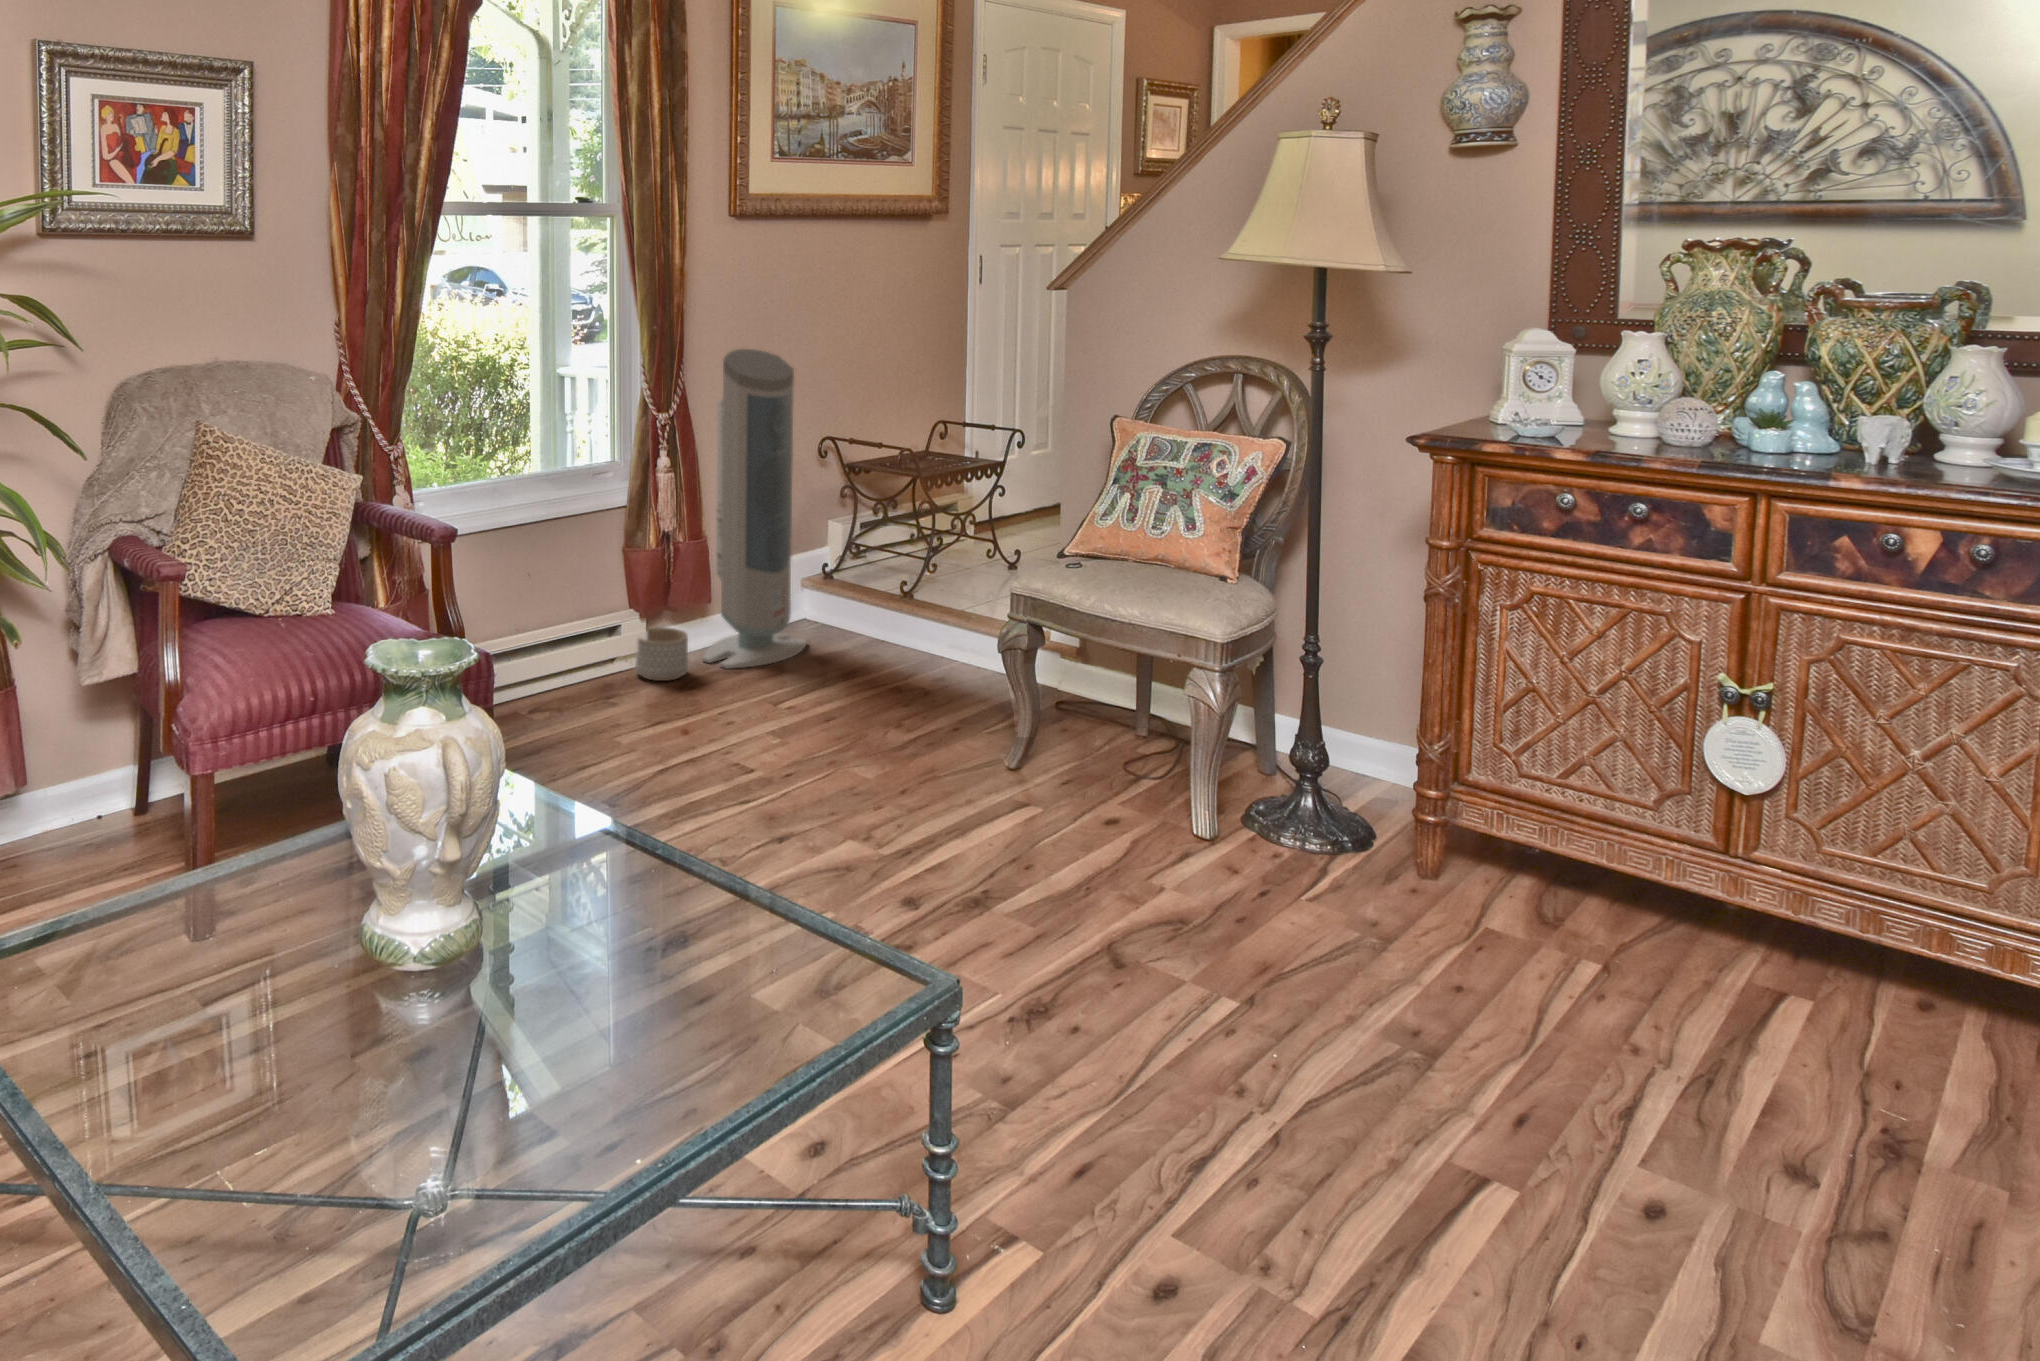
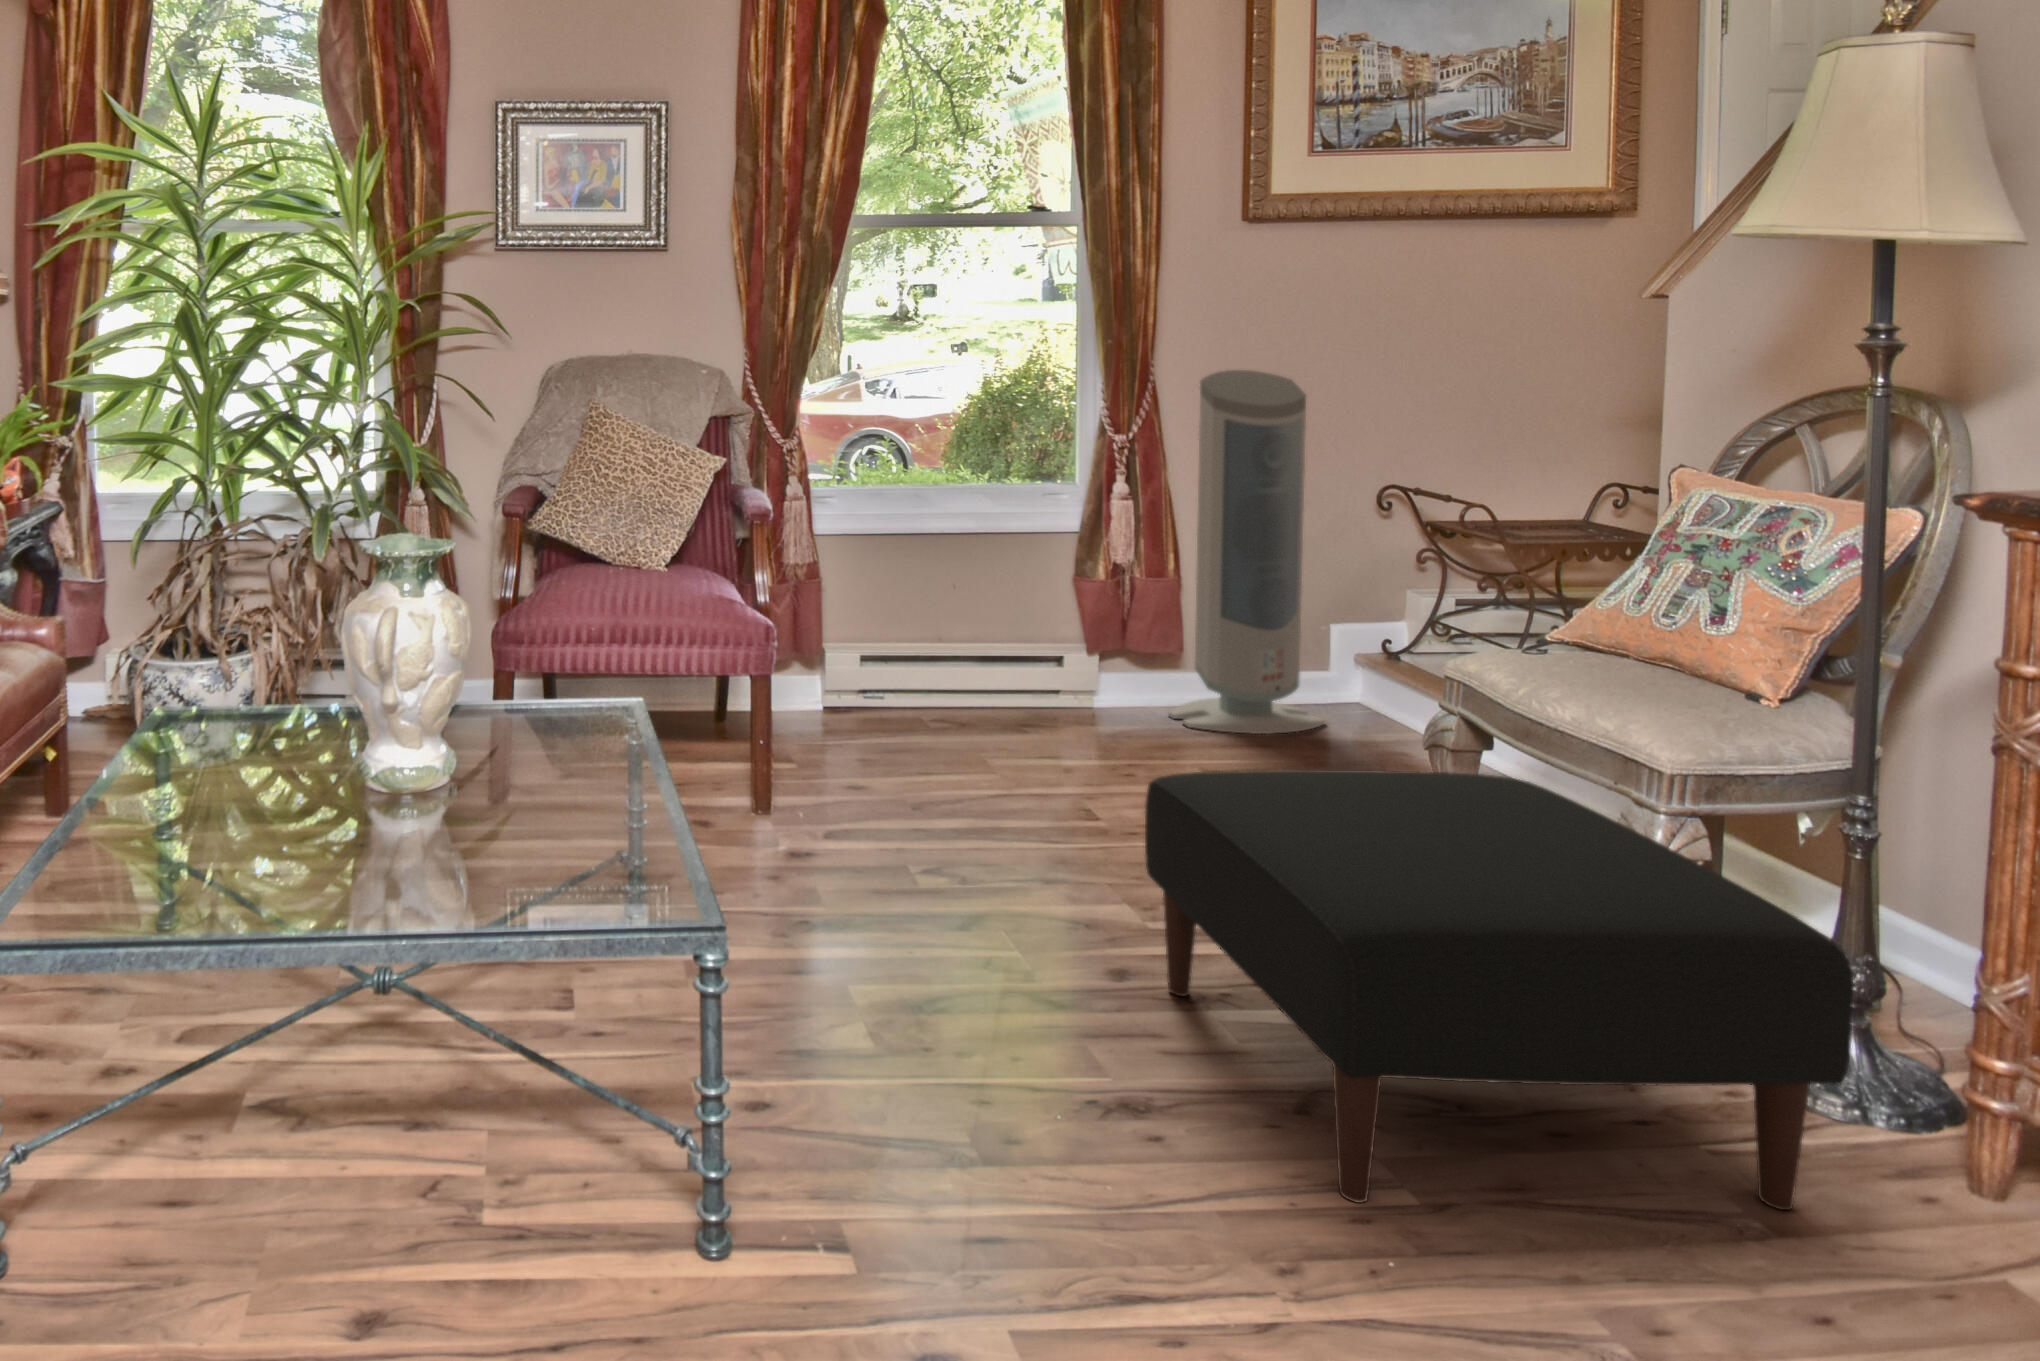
planter: present [635,627,688,681] -> none [1074,666,1136,725]
ottoman: none [929,667,1390,1022] -> present [1145,770,1853,1210]

